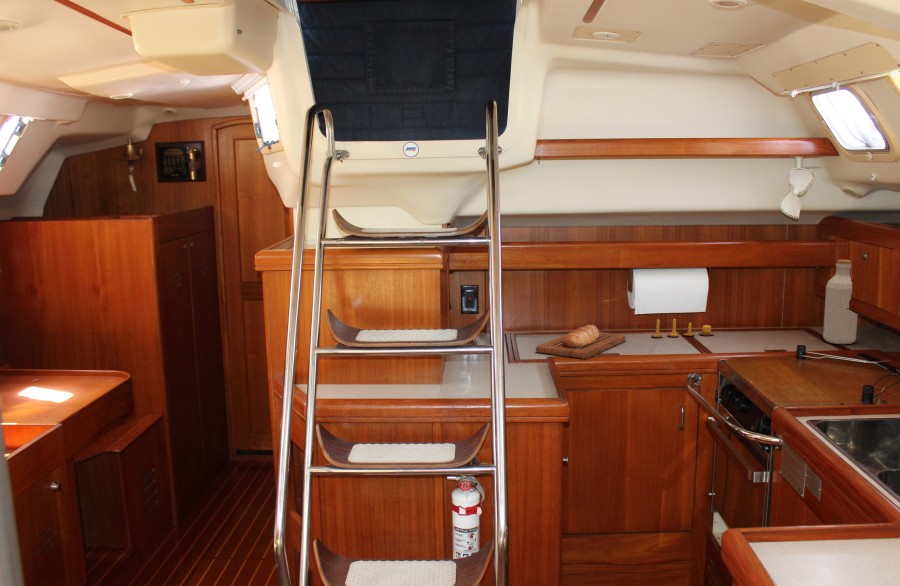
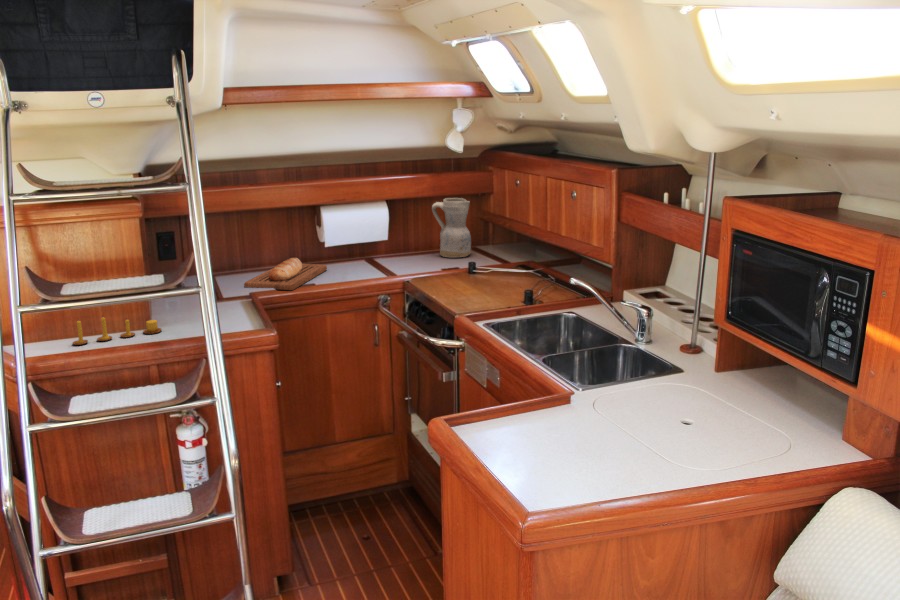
bottle: present [823,260,857,344] -> none [490,186,515,257]
ceramic pitcher: none [752,270,801,340] -> present [432,198,471,258]
candle: present [651,319,713,338] -> present [72,317,162,345]

